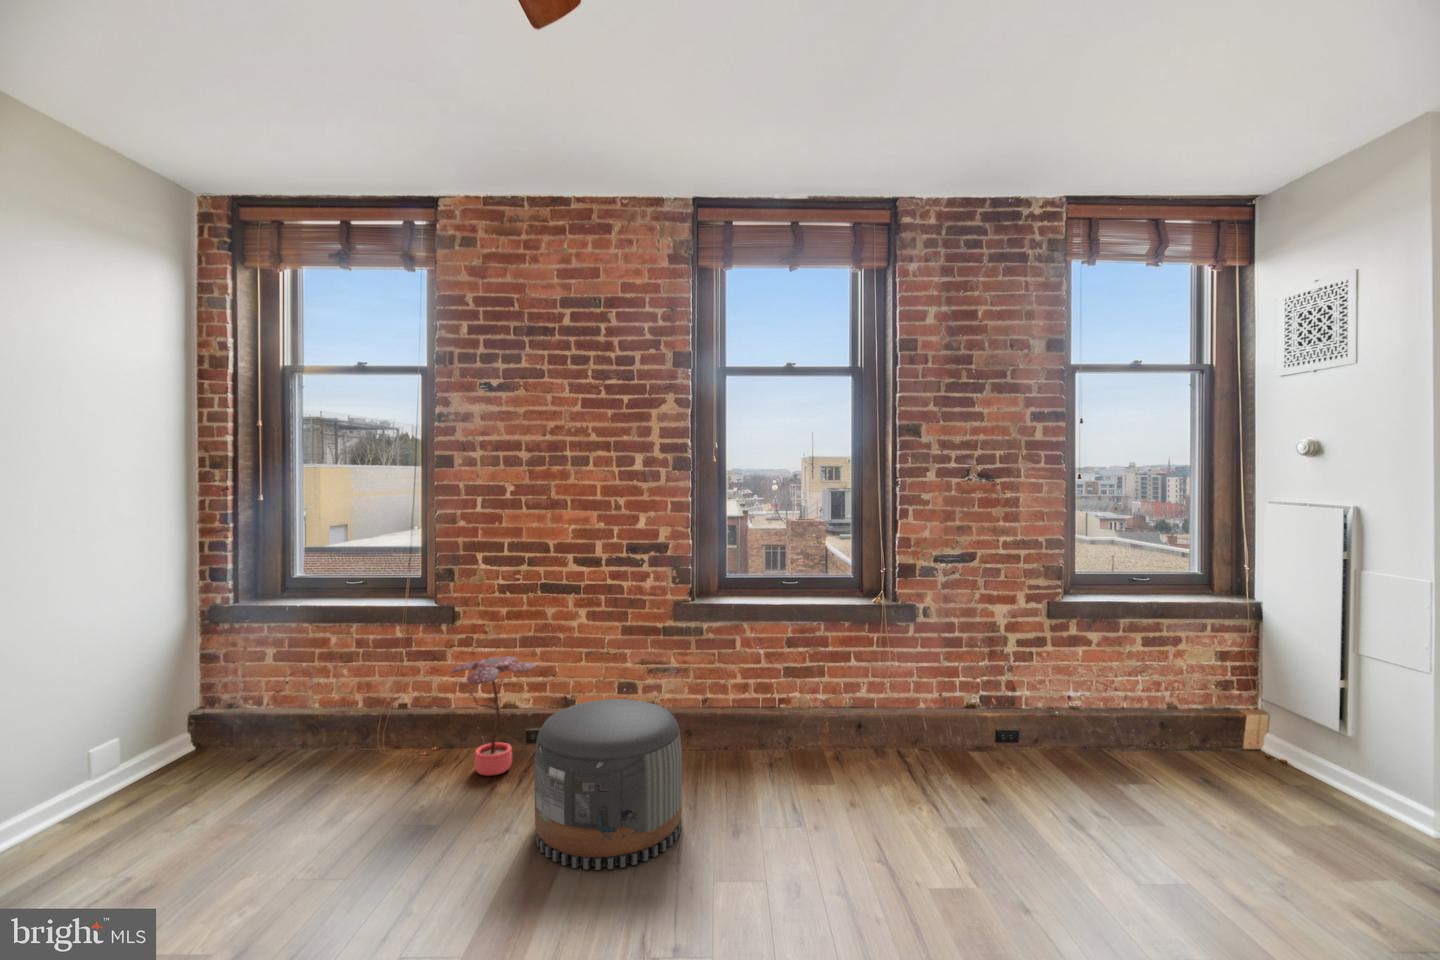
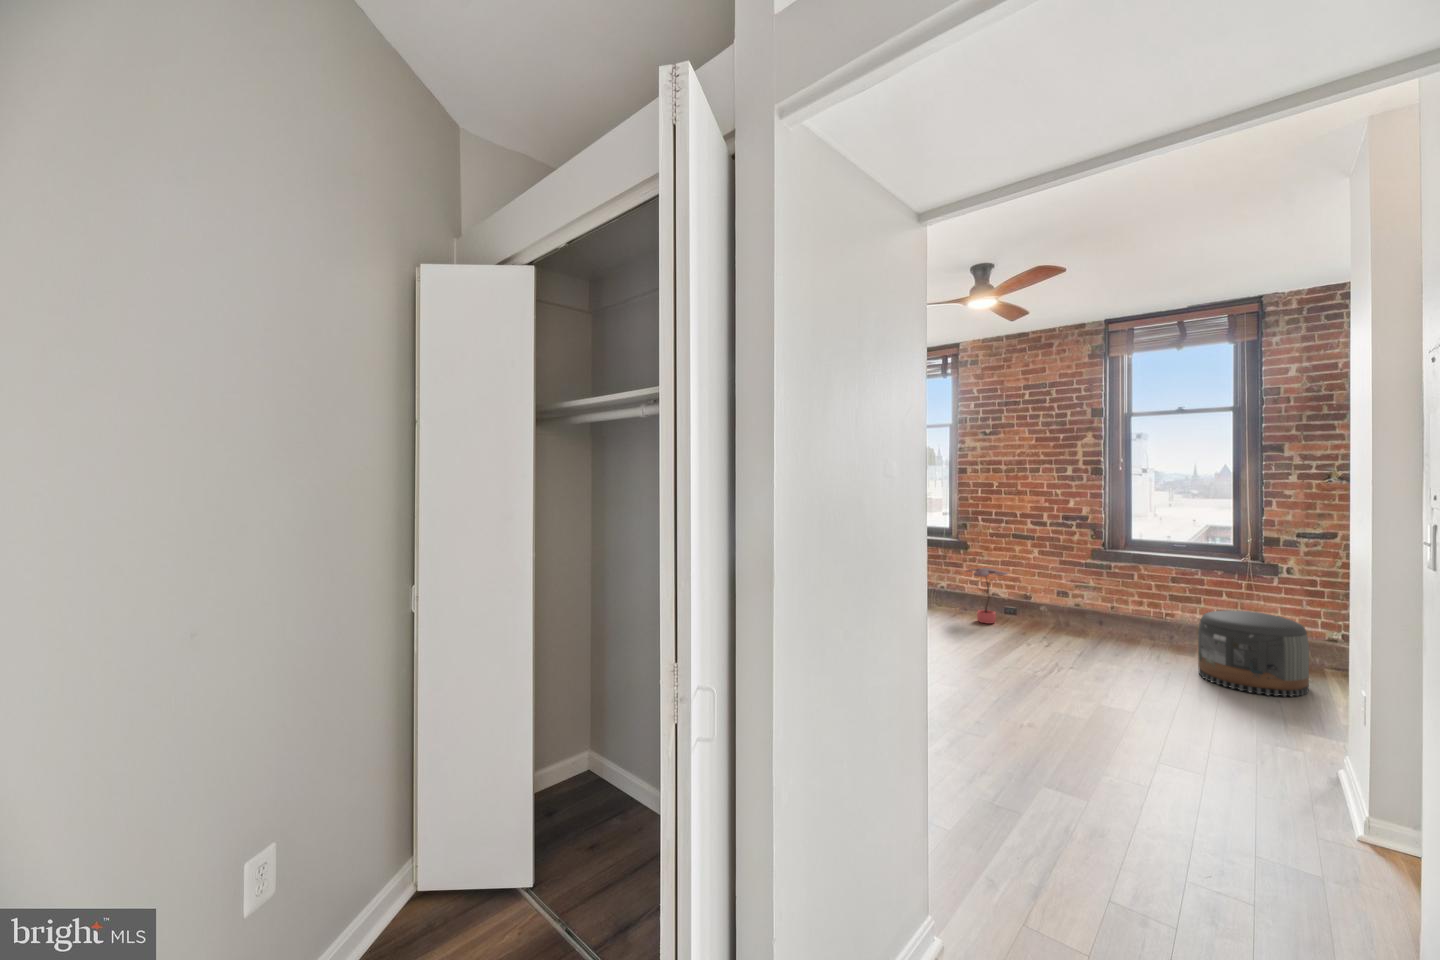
pouf: present [535,699,682,870] -> present [1198,610,1309,696]

